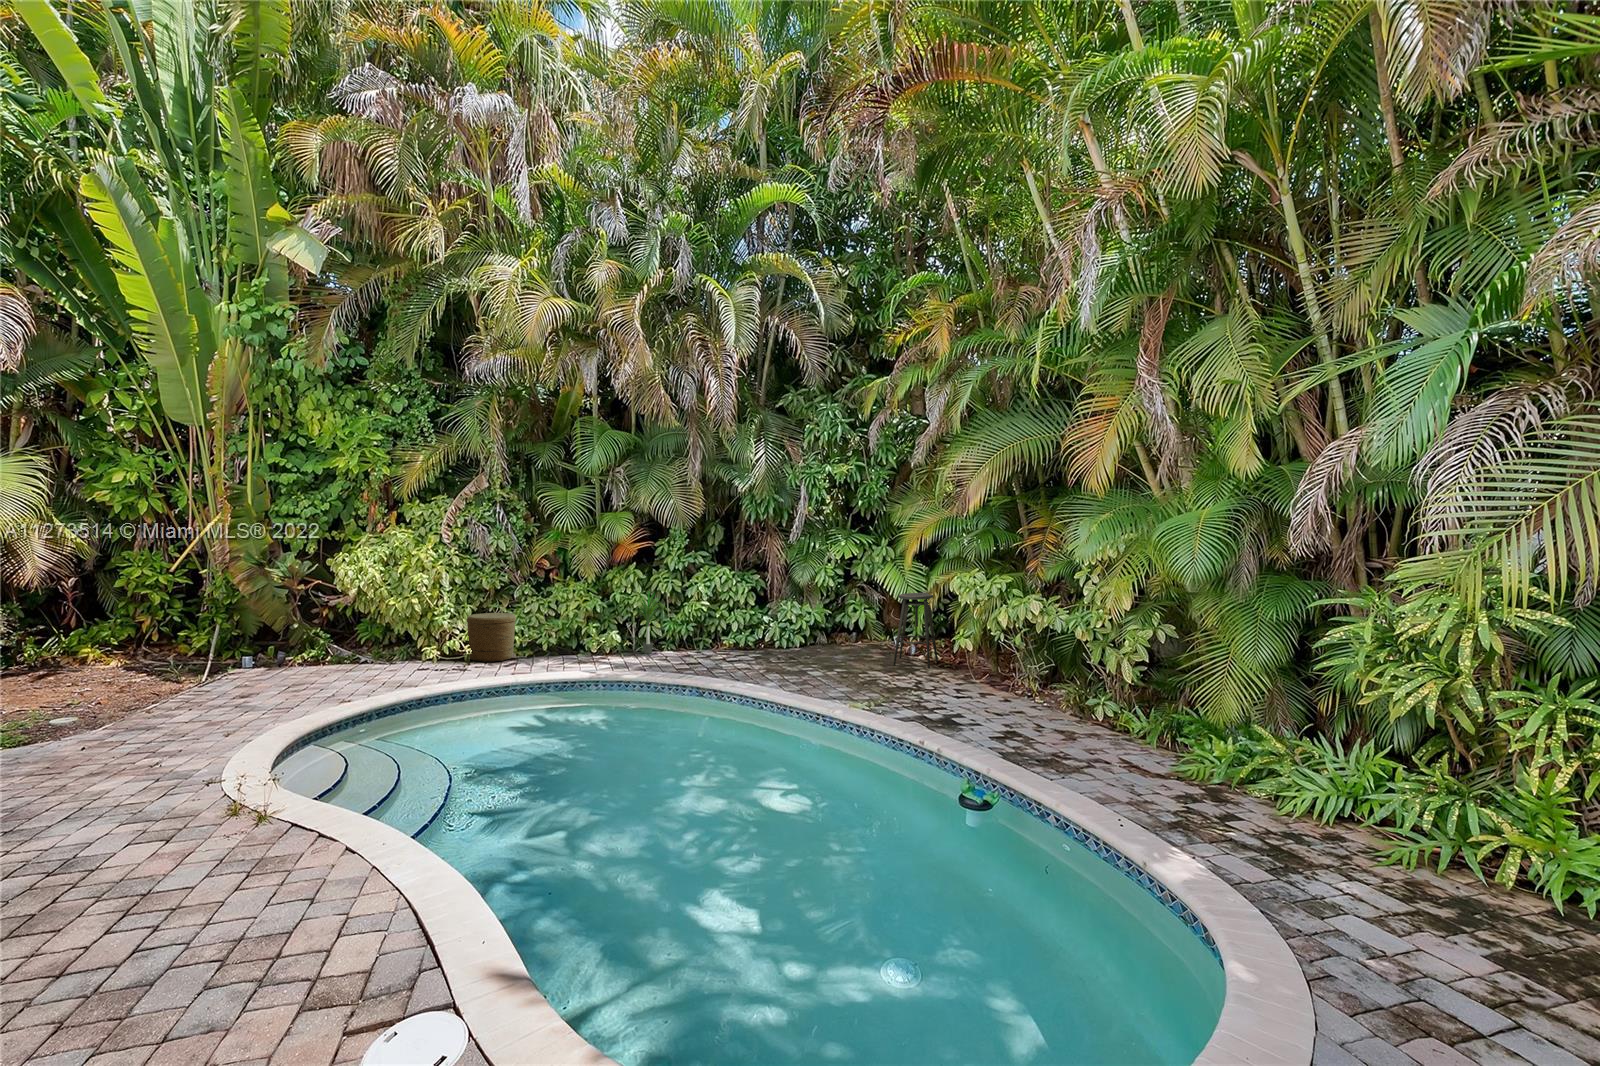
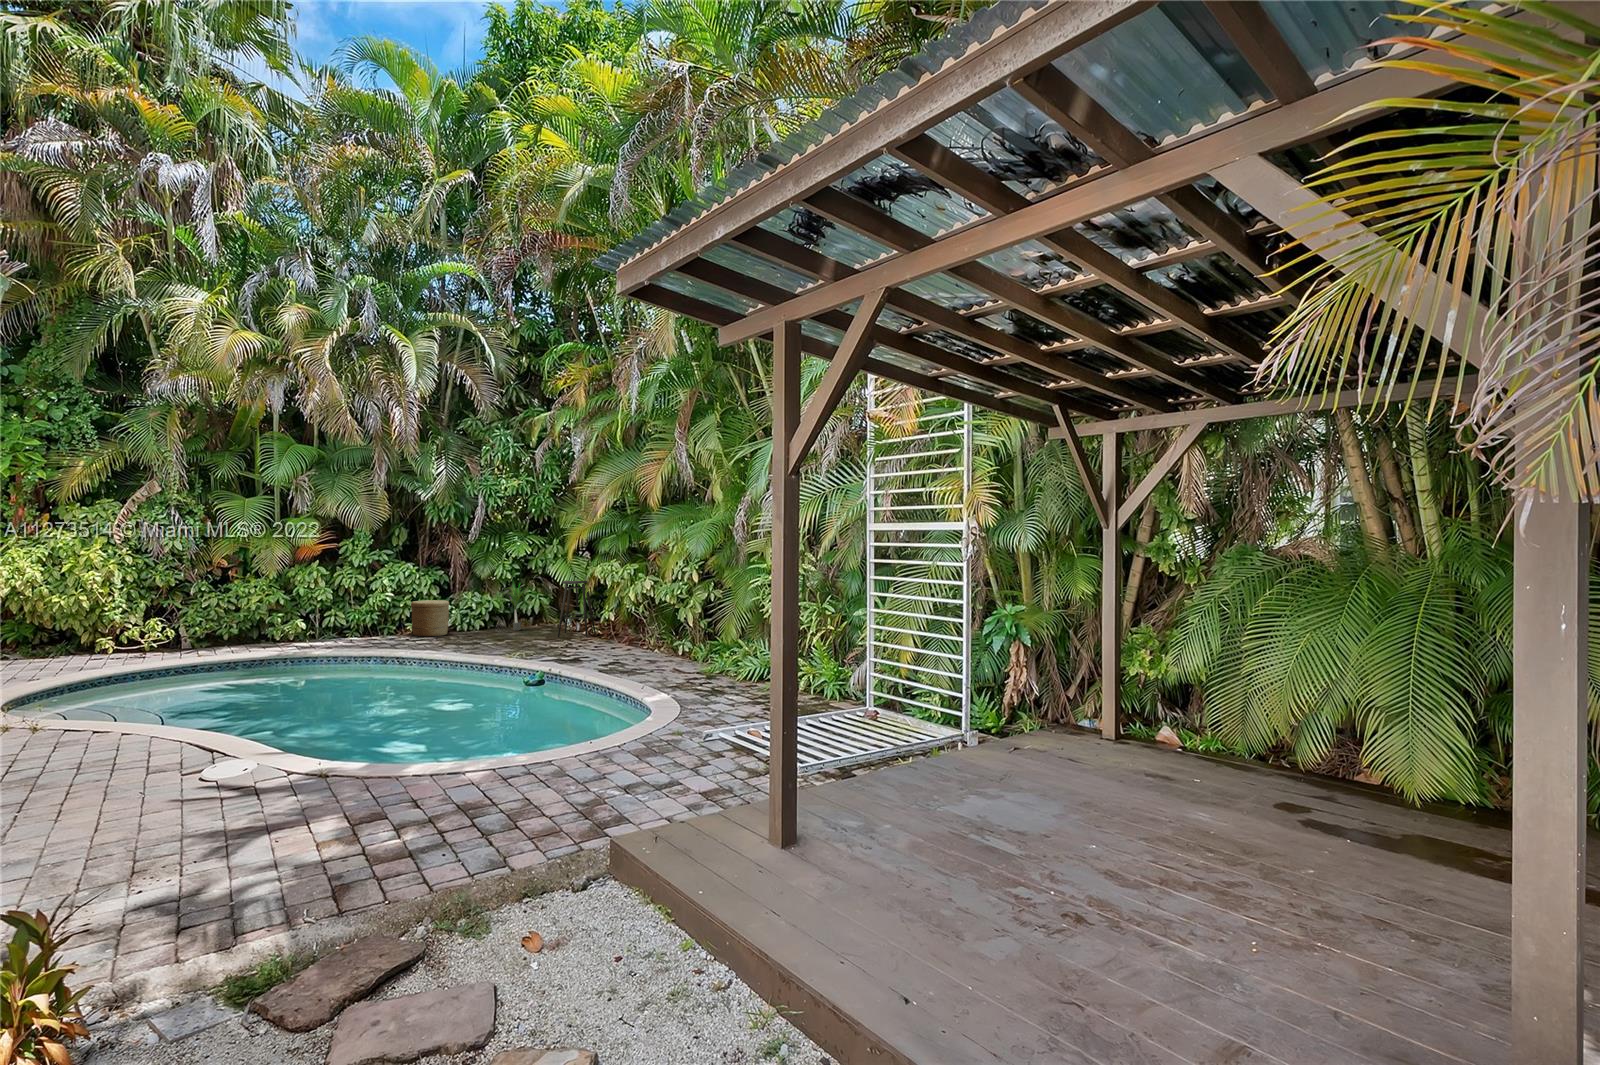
potted plant: present [638,595,659,654] -> present [509,585,523,630]
woven basket: present [467,613,516,662] -> present [411,600,449,637]

